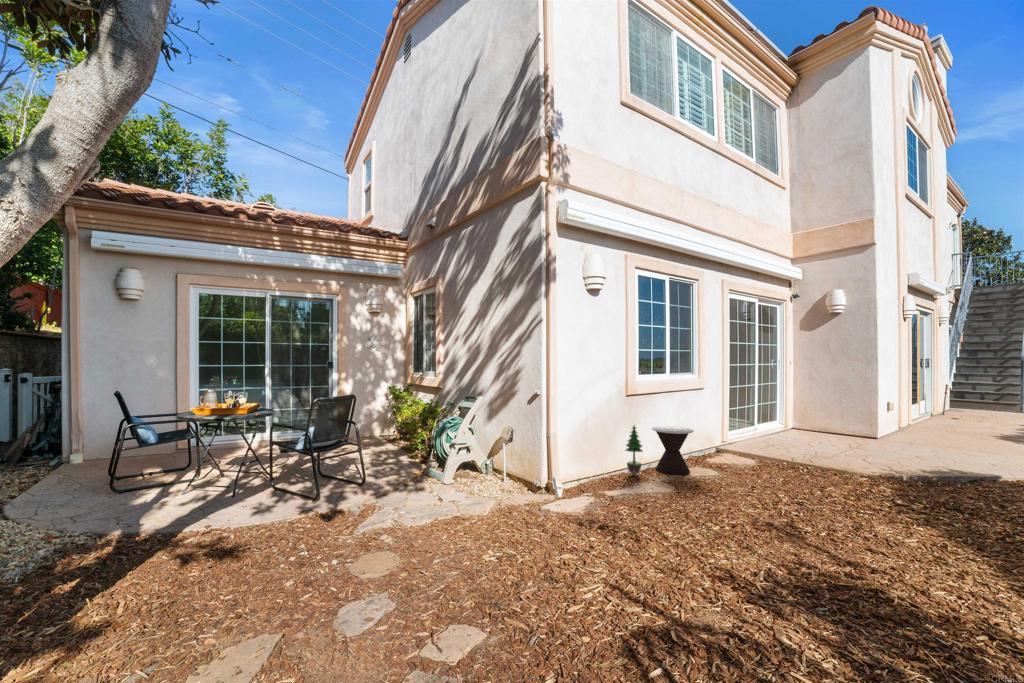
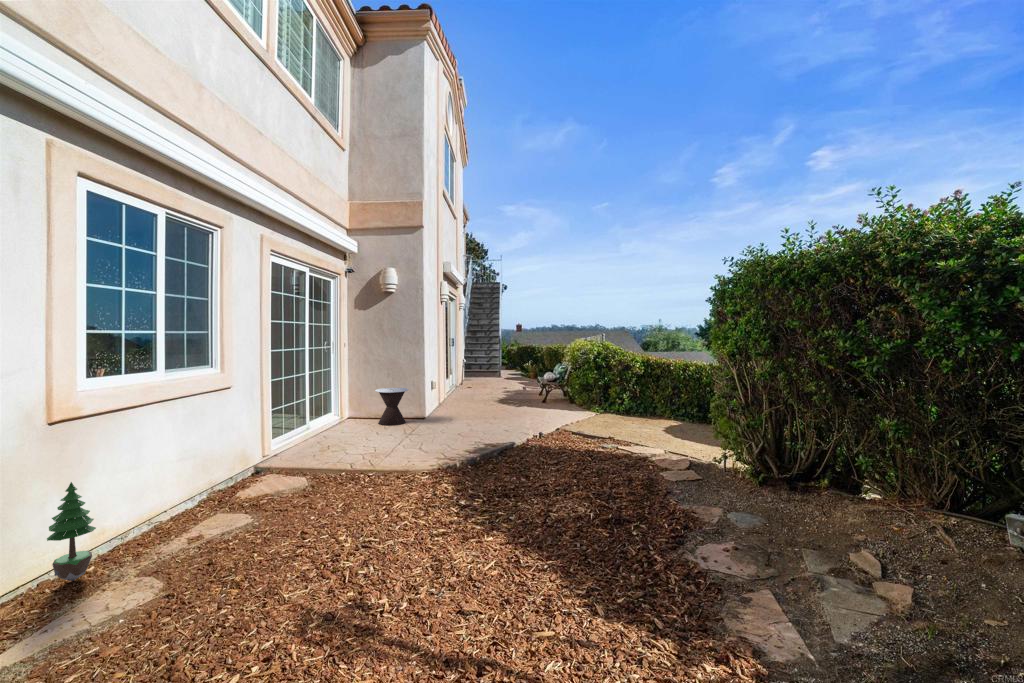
side table: present [652,426,694,475] -> present [375,388,408,425]

